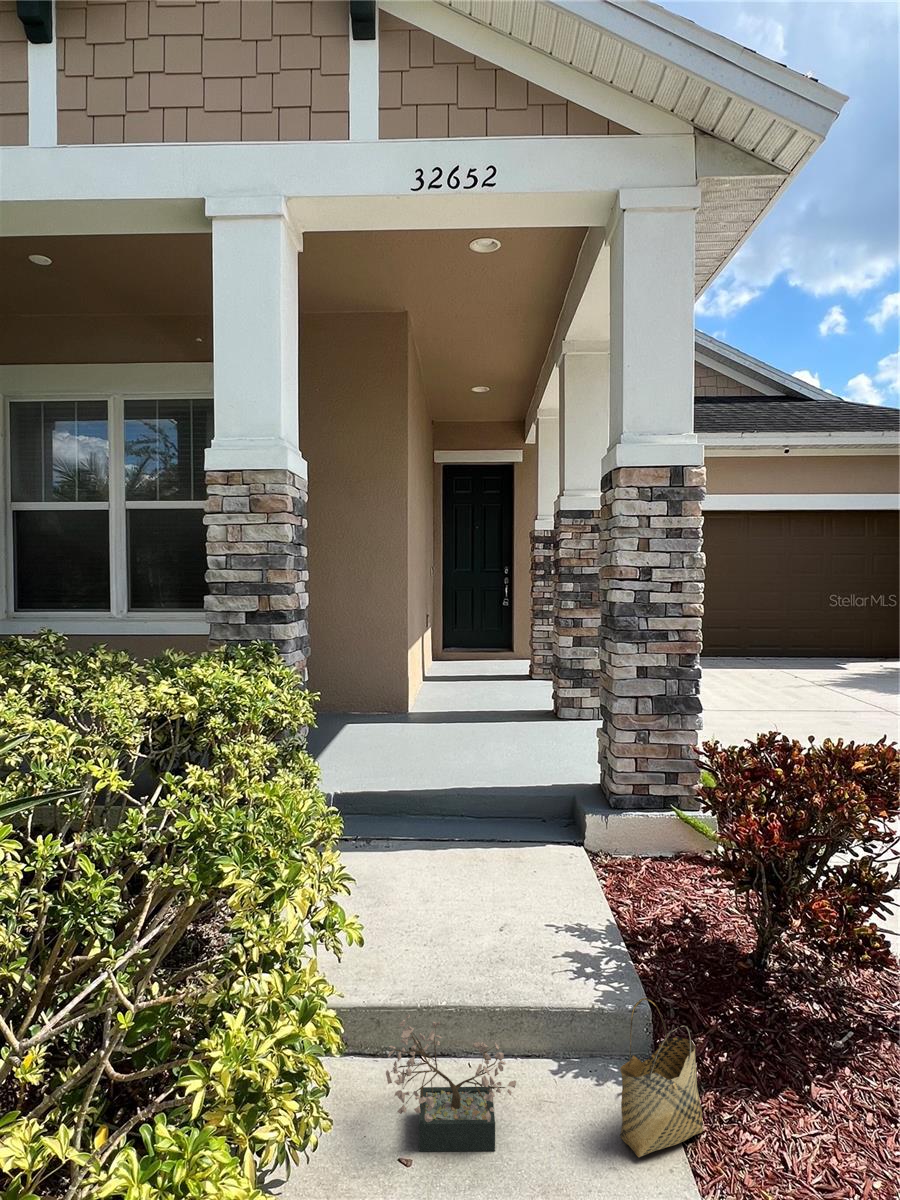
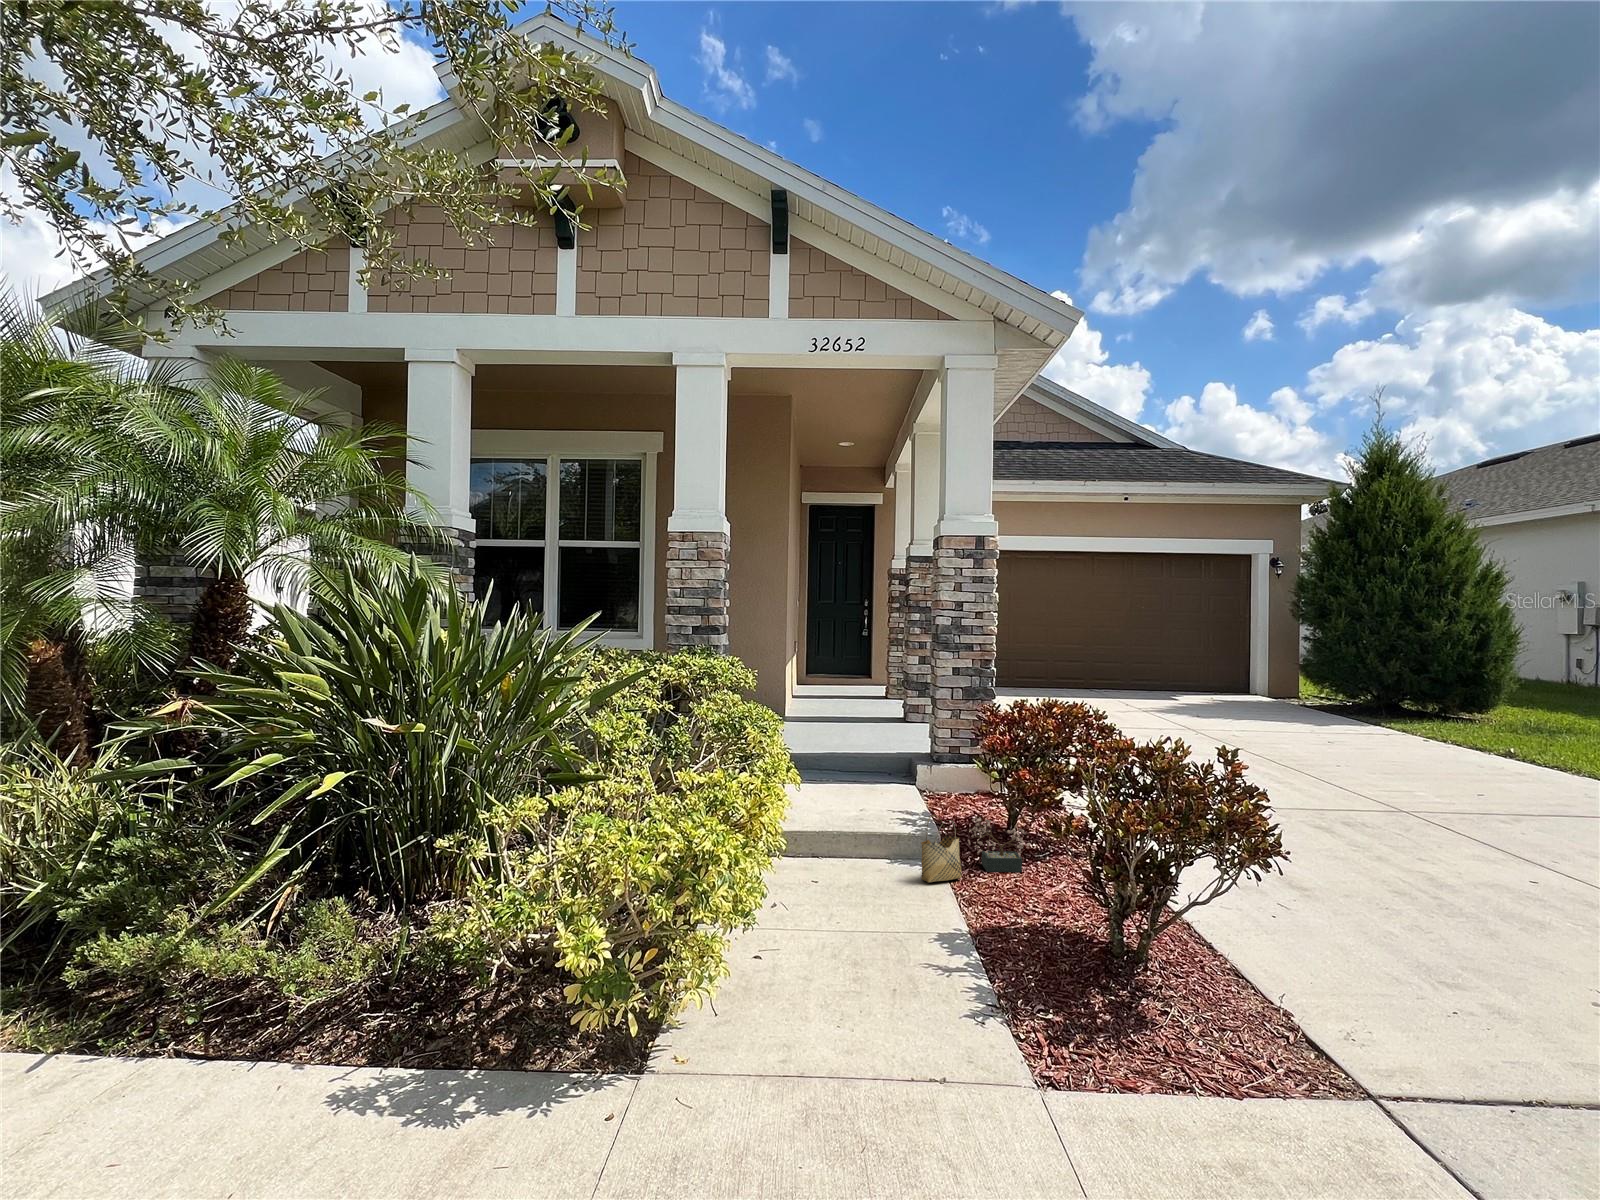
decorative plant: present [386,1015,516,1151] -> present [968,816,1030,872]

